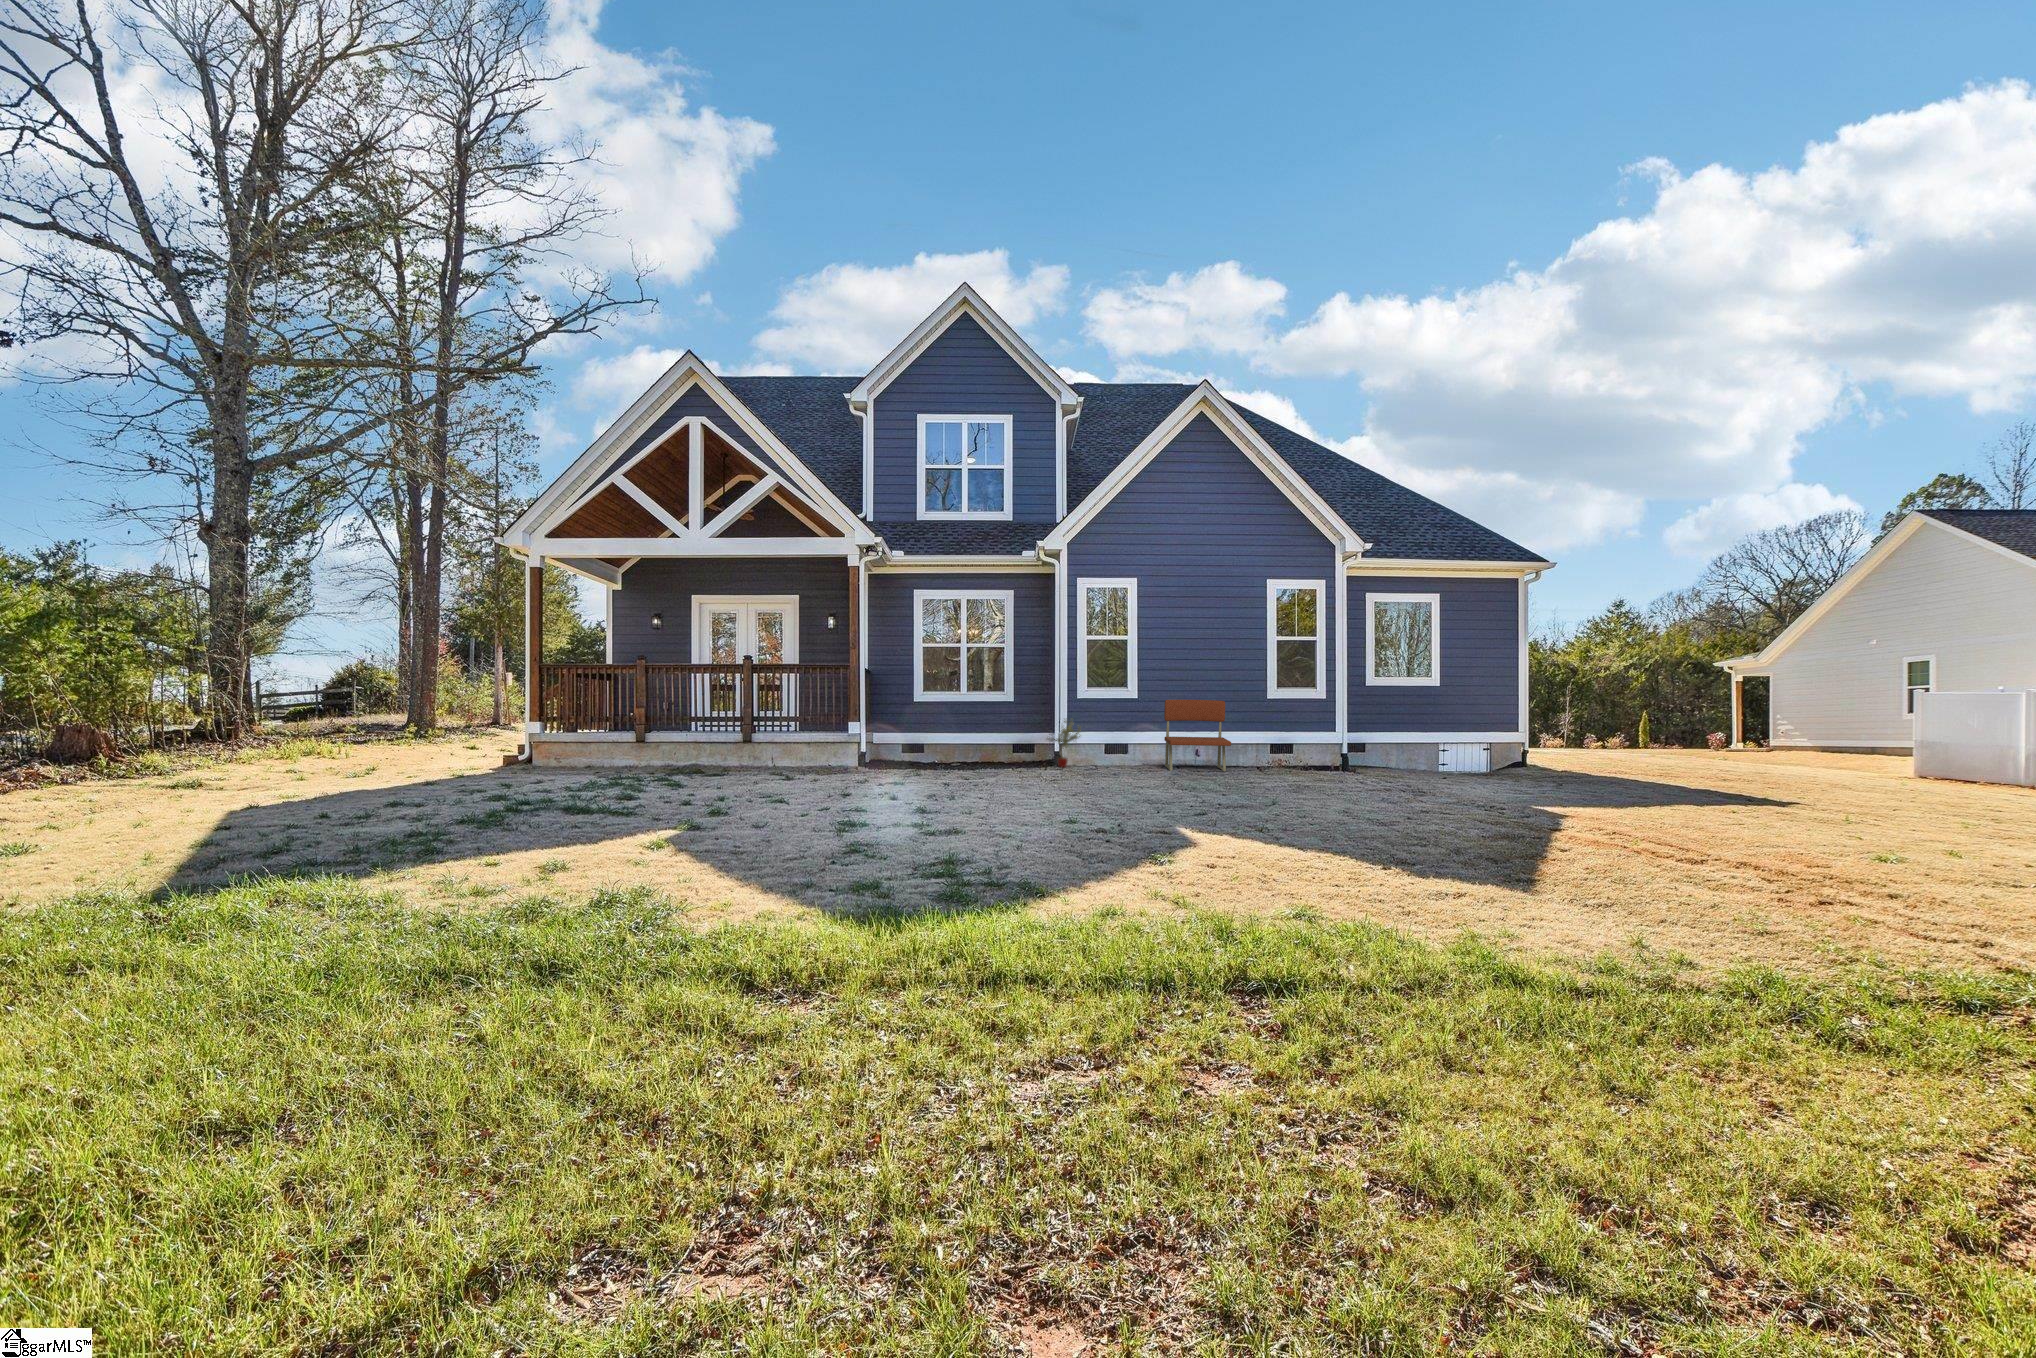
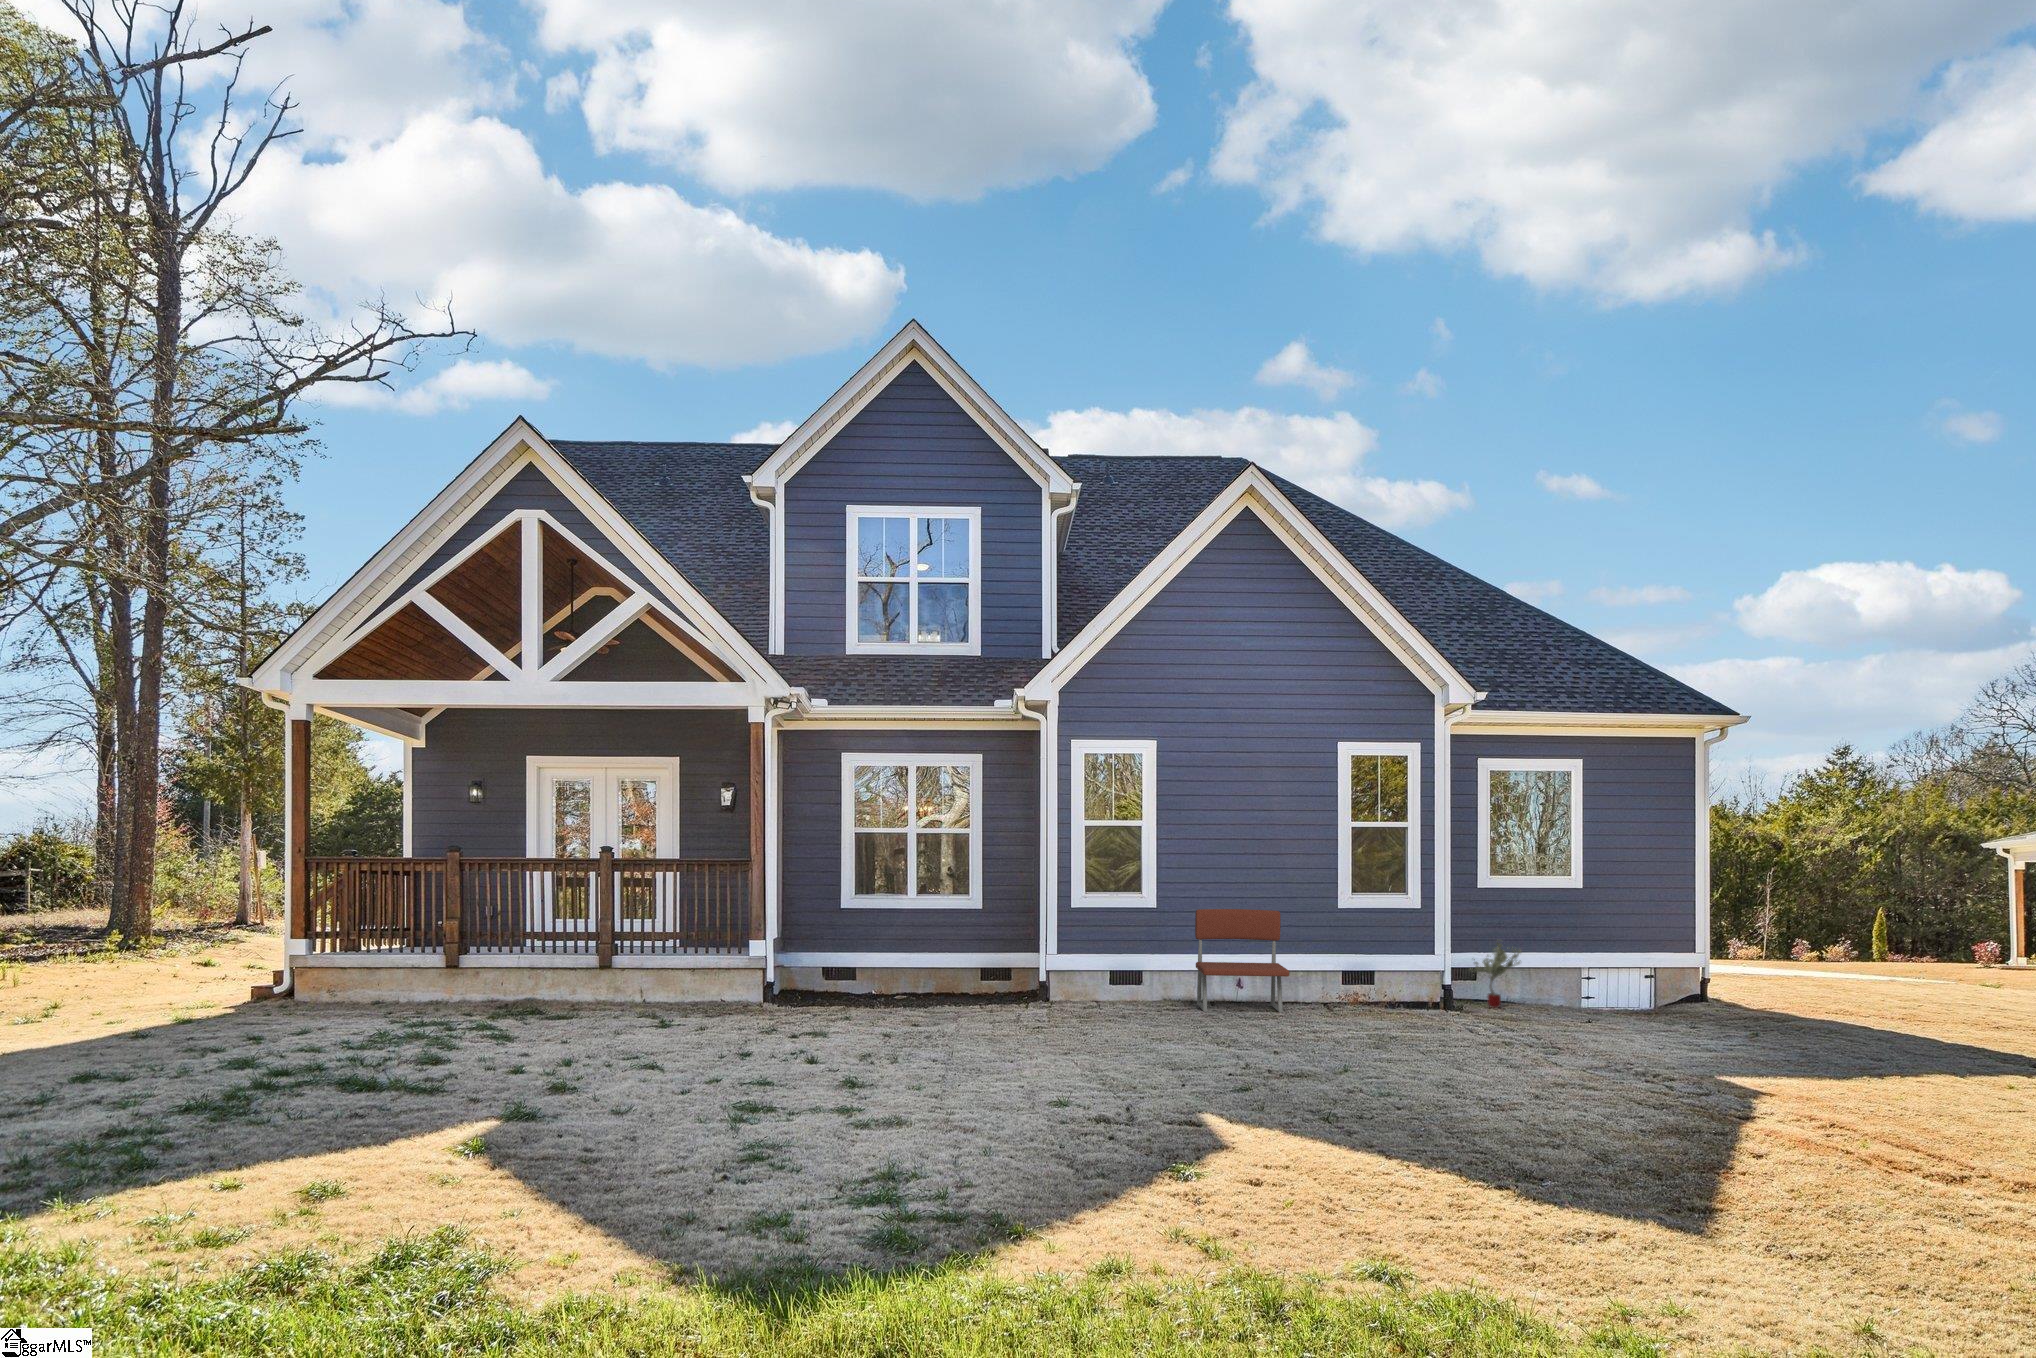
potted tree: present [1048,721,1081,767] -> present [1470,942,1521,1008]

